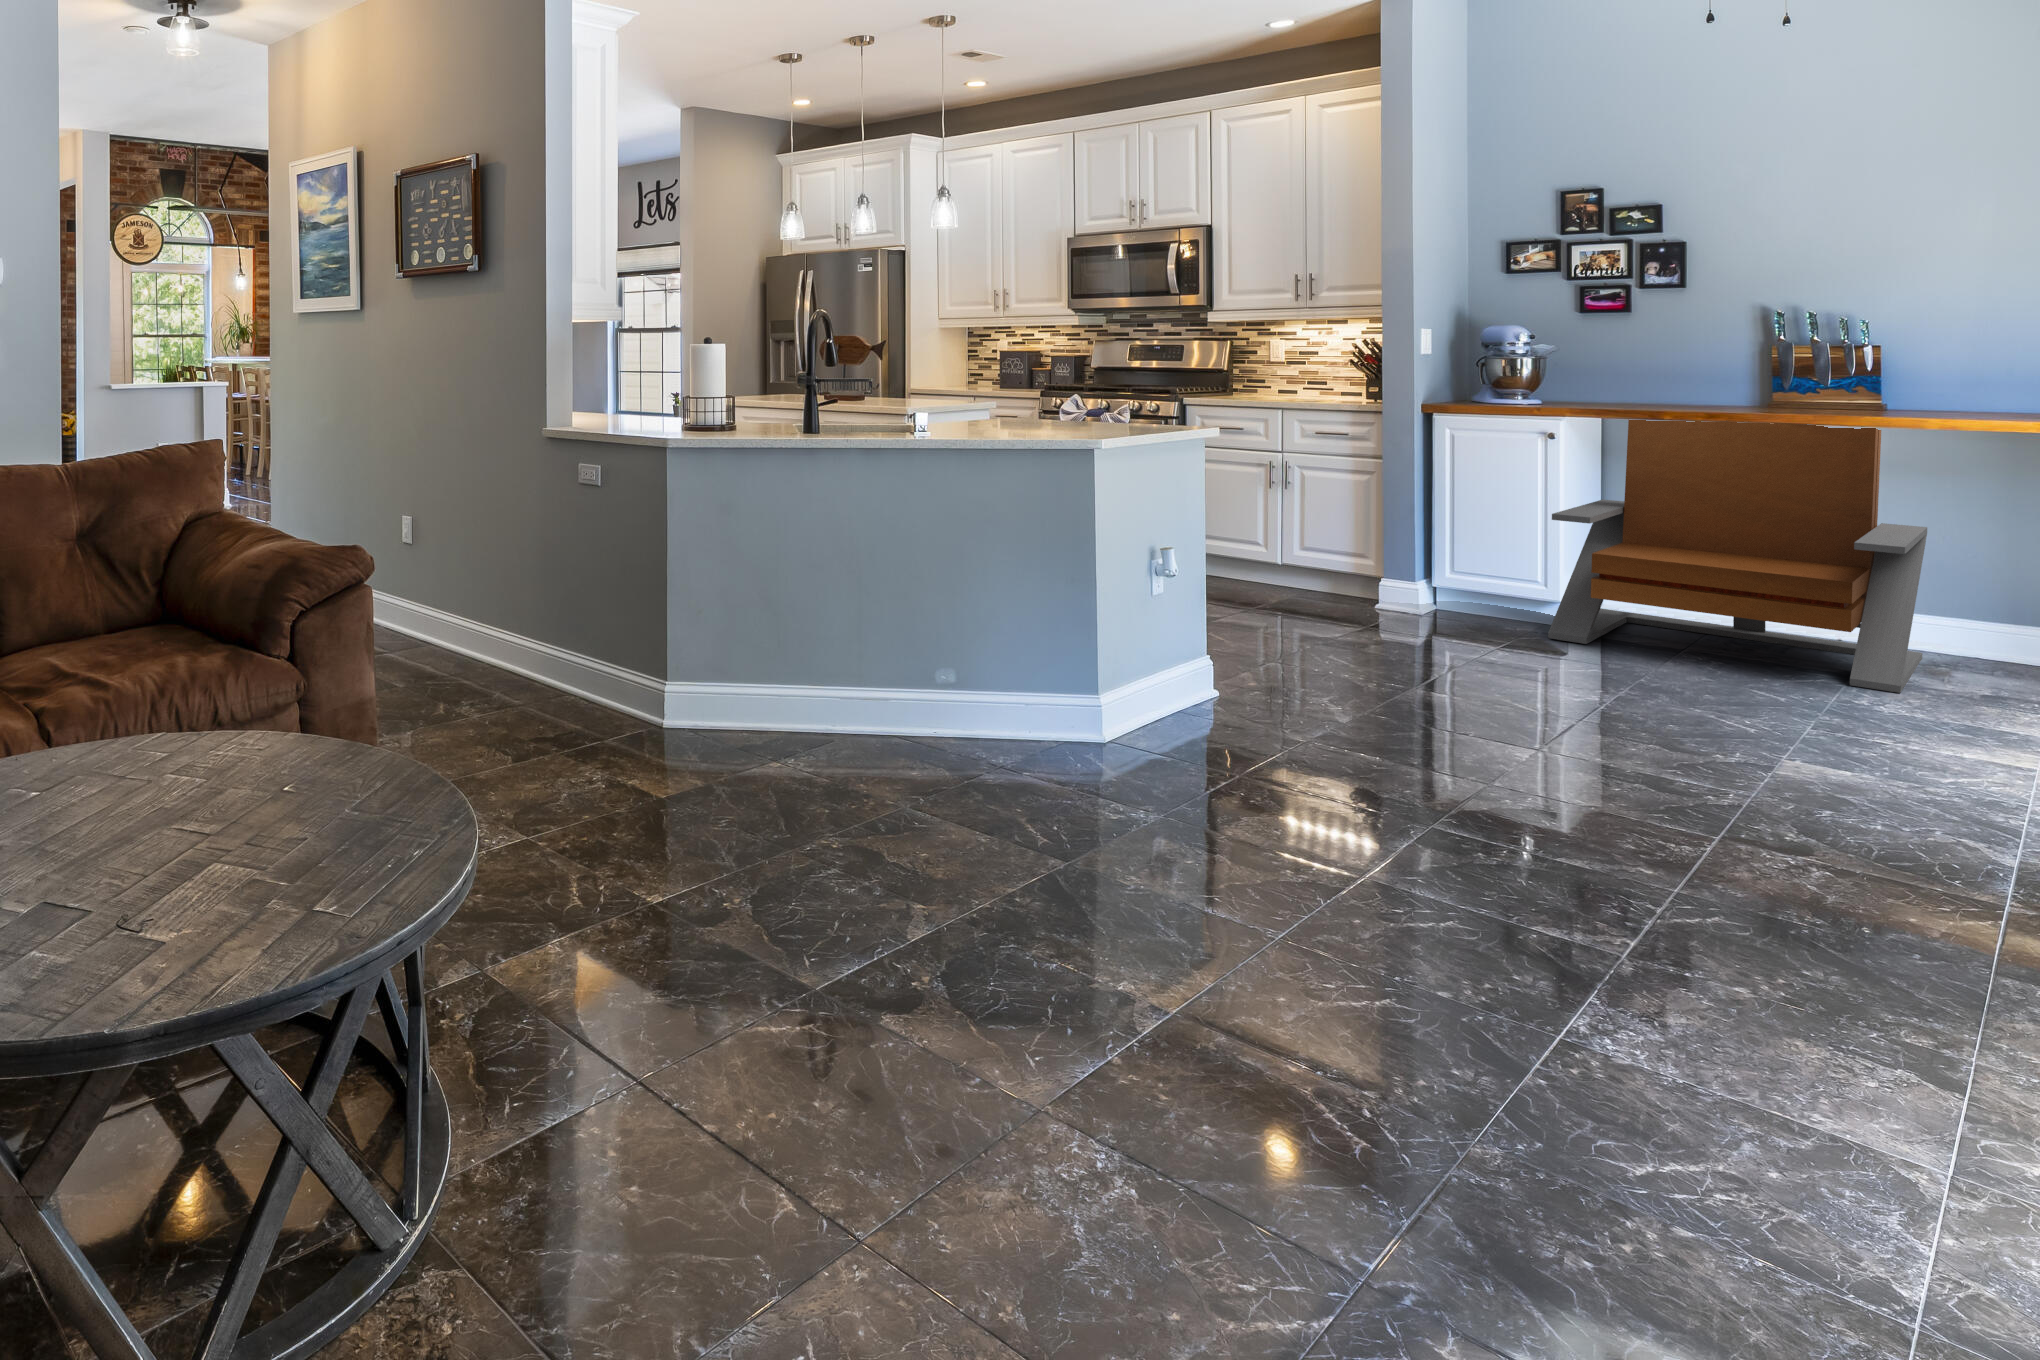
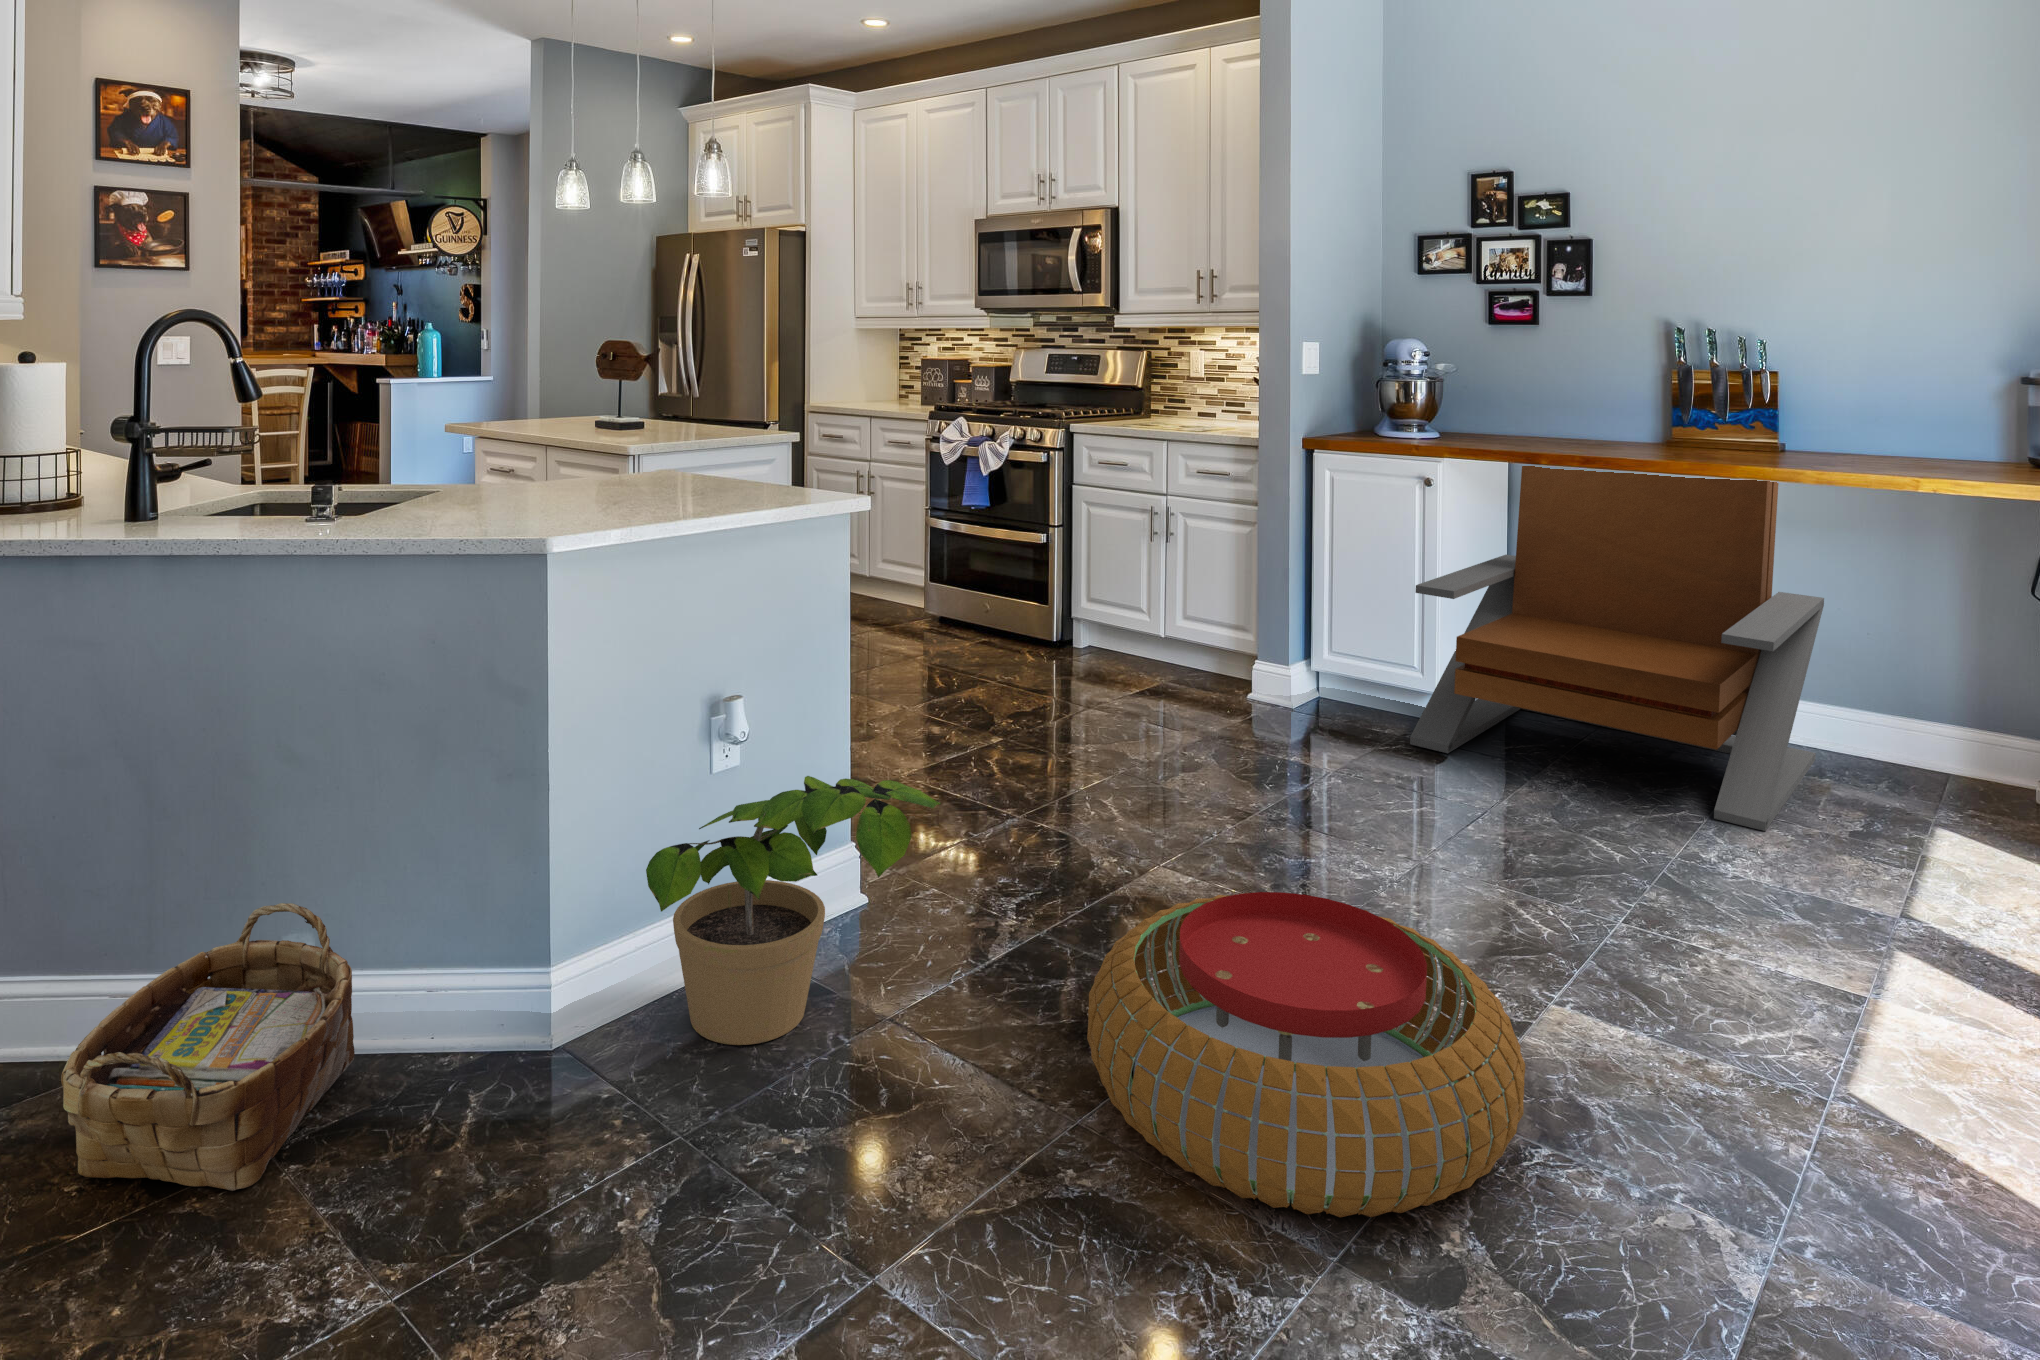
potted plant: none [1163,585,1377,749] -> present [646,776,941,1045]
woven basket: none [905,647,1033,781] -> present [61,903,355,1191]
pouf: none [1467,670,1816,826] -> present [1087,892,1525,1217]

